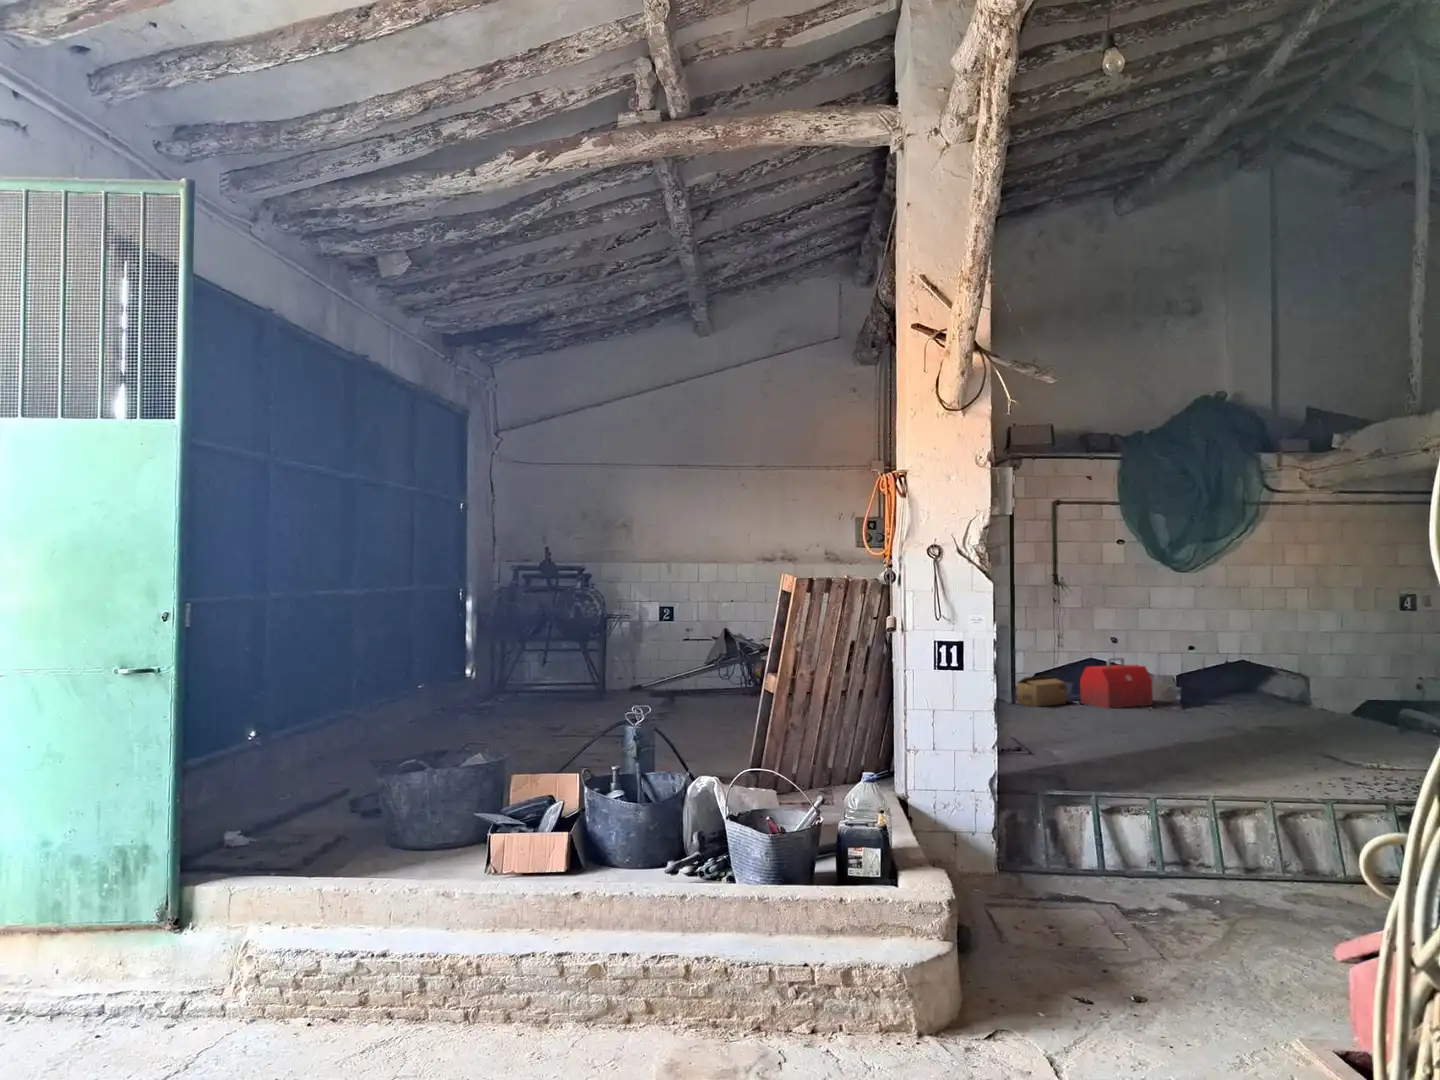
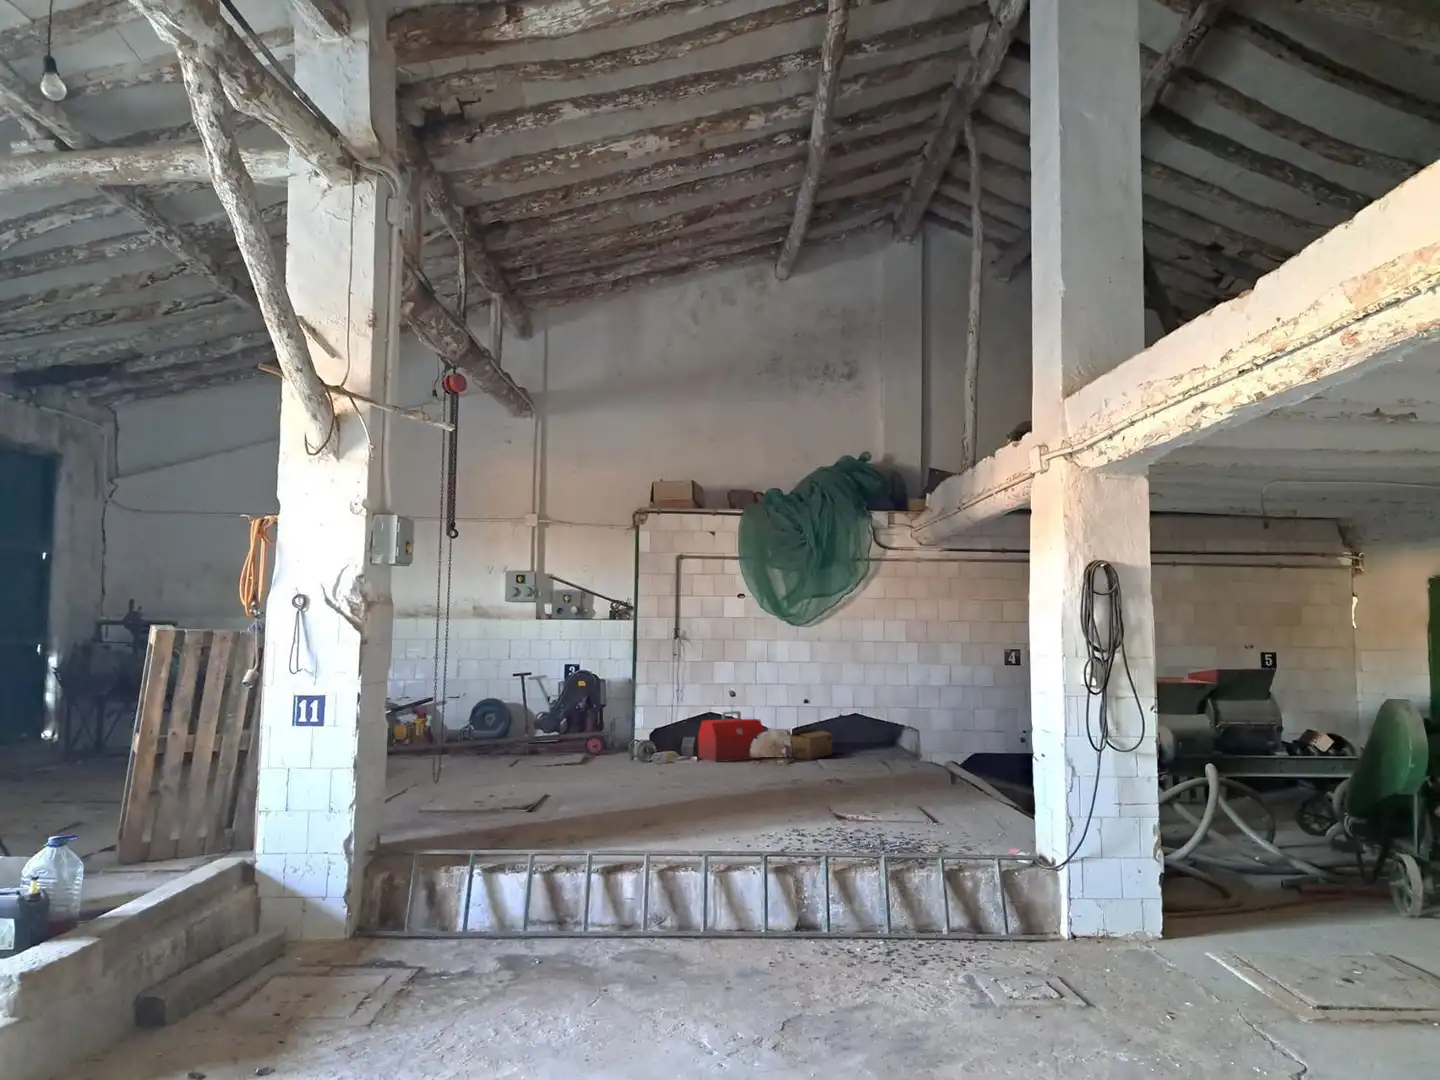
cardboard box: present [1017,675,1068,707] -> present [791,727,833,759]

